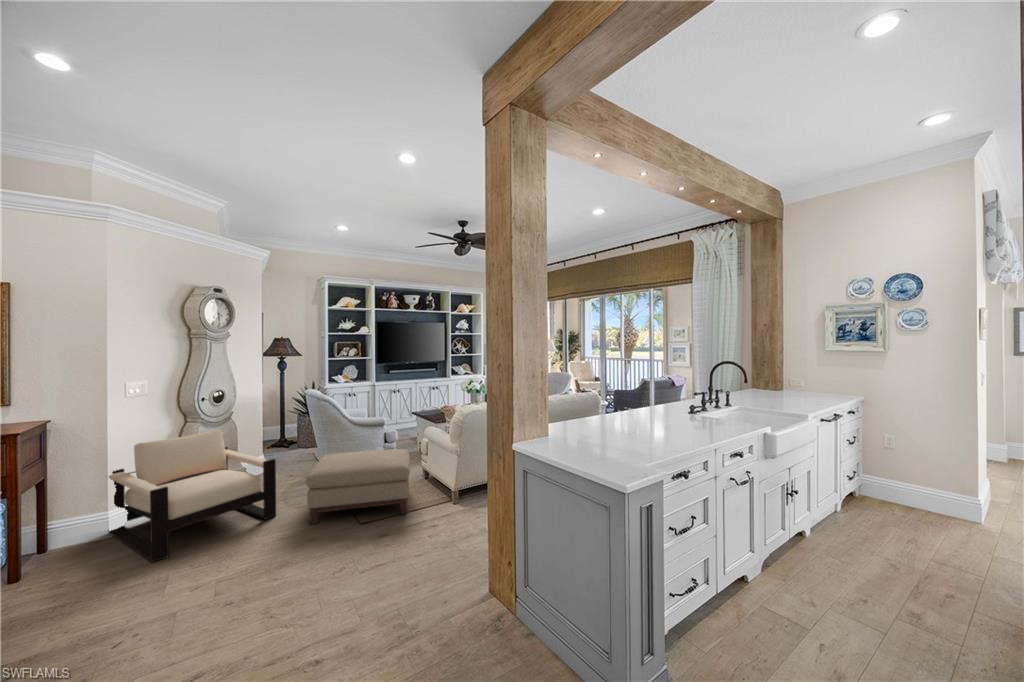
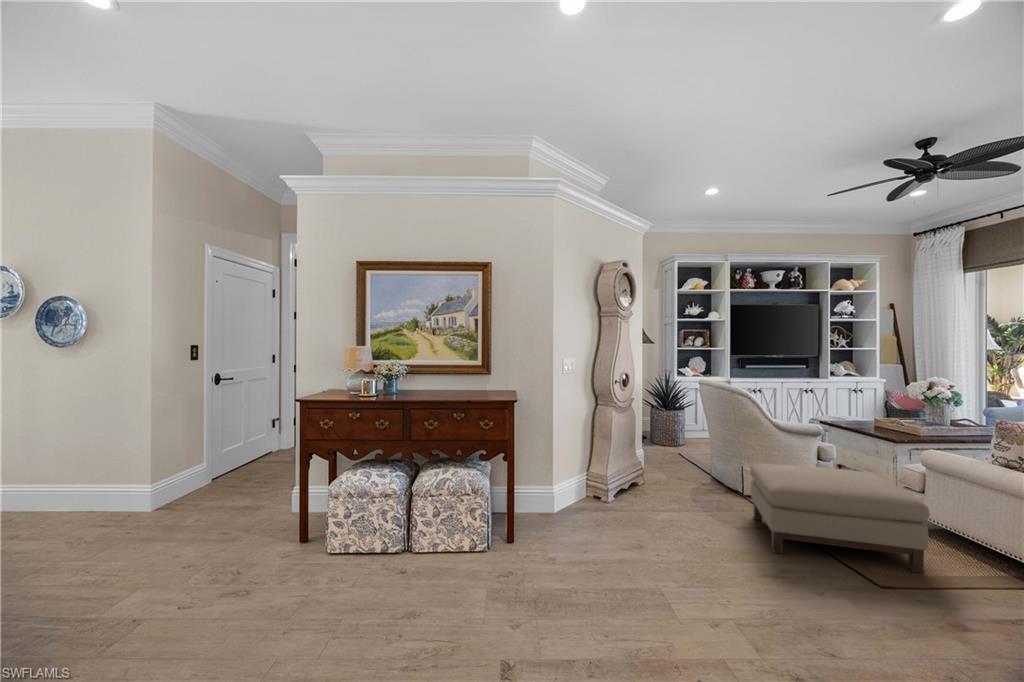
armchair: present [108,430,276,563] -> none [552,417,714,555]

